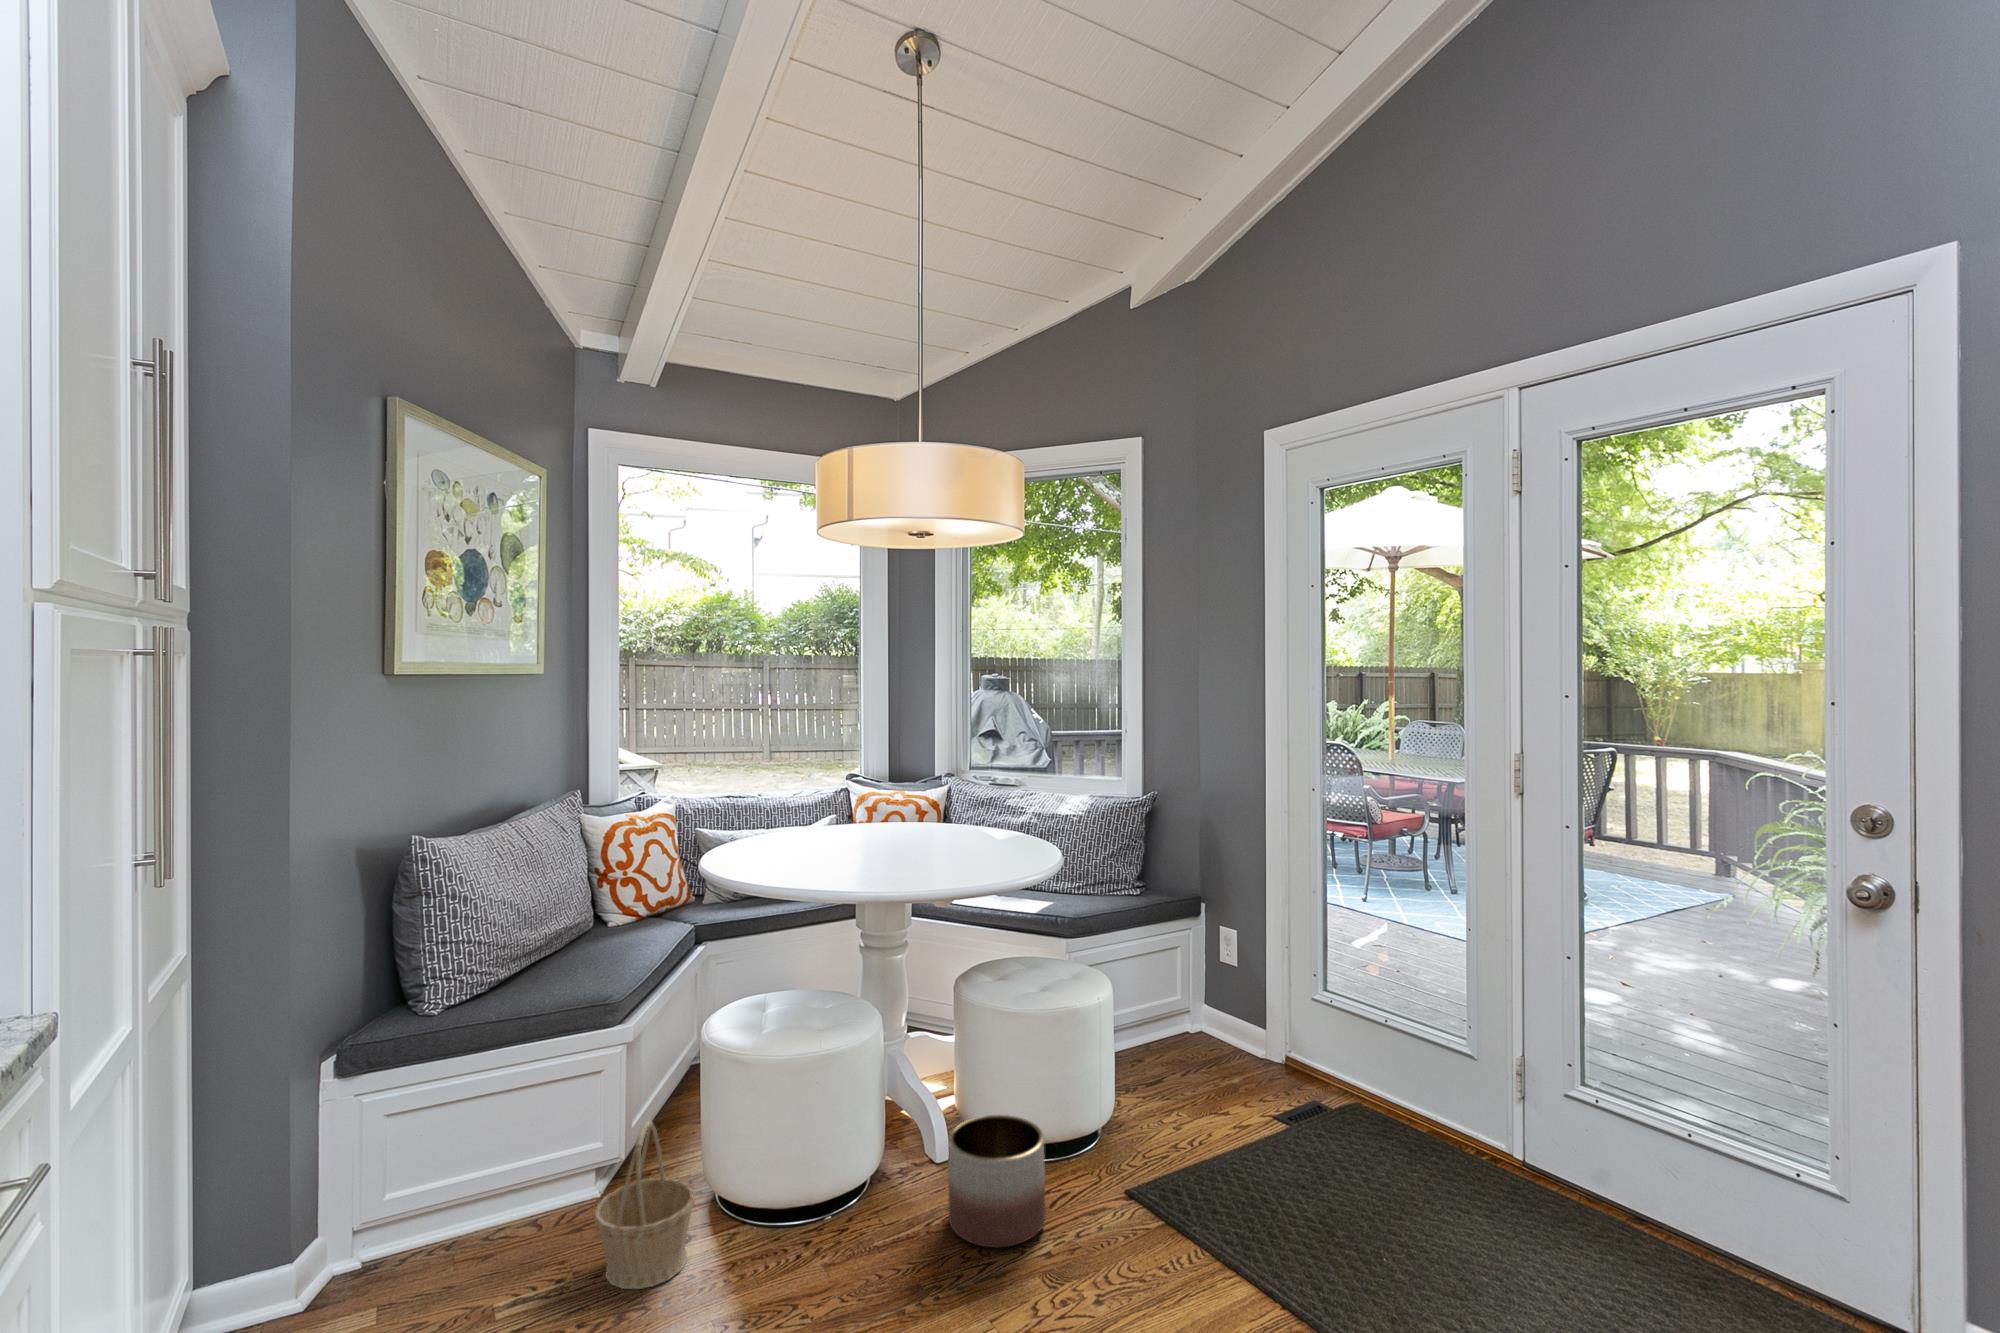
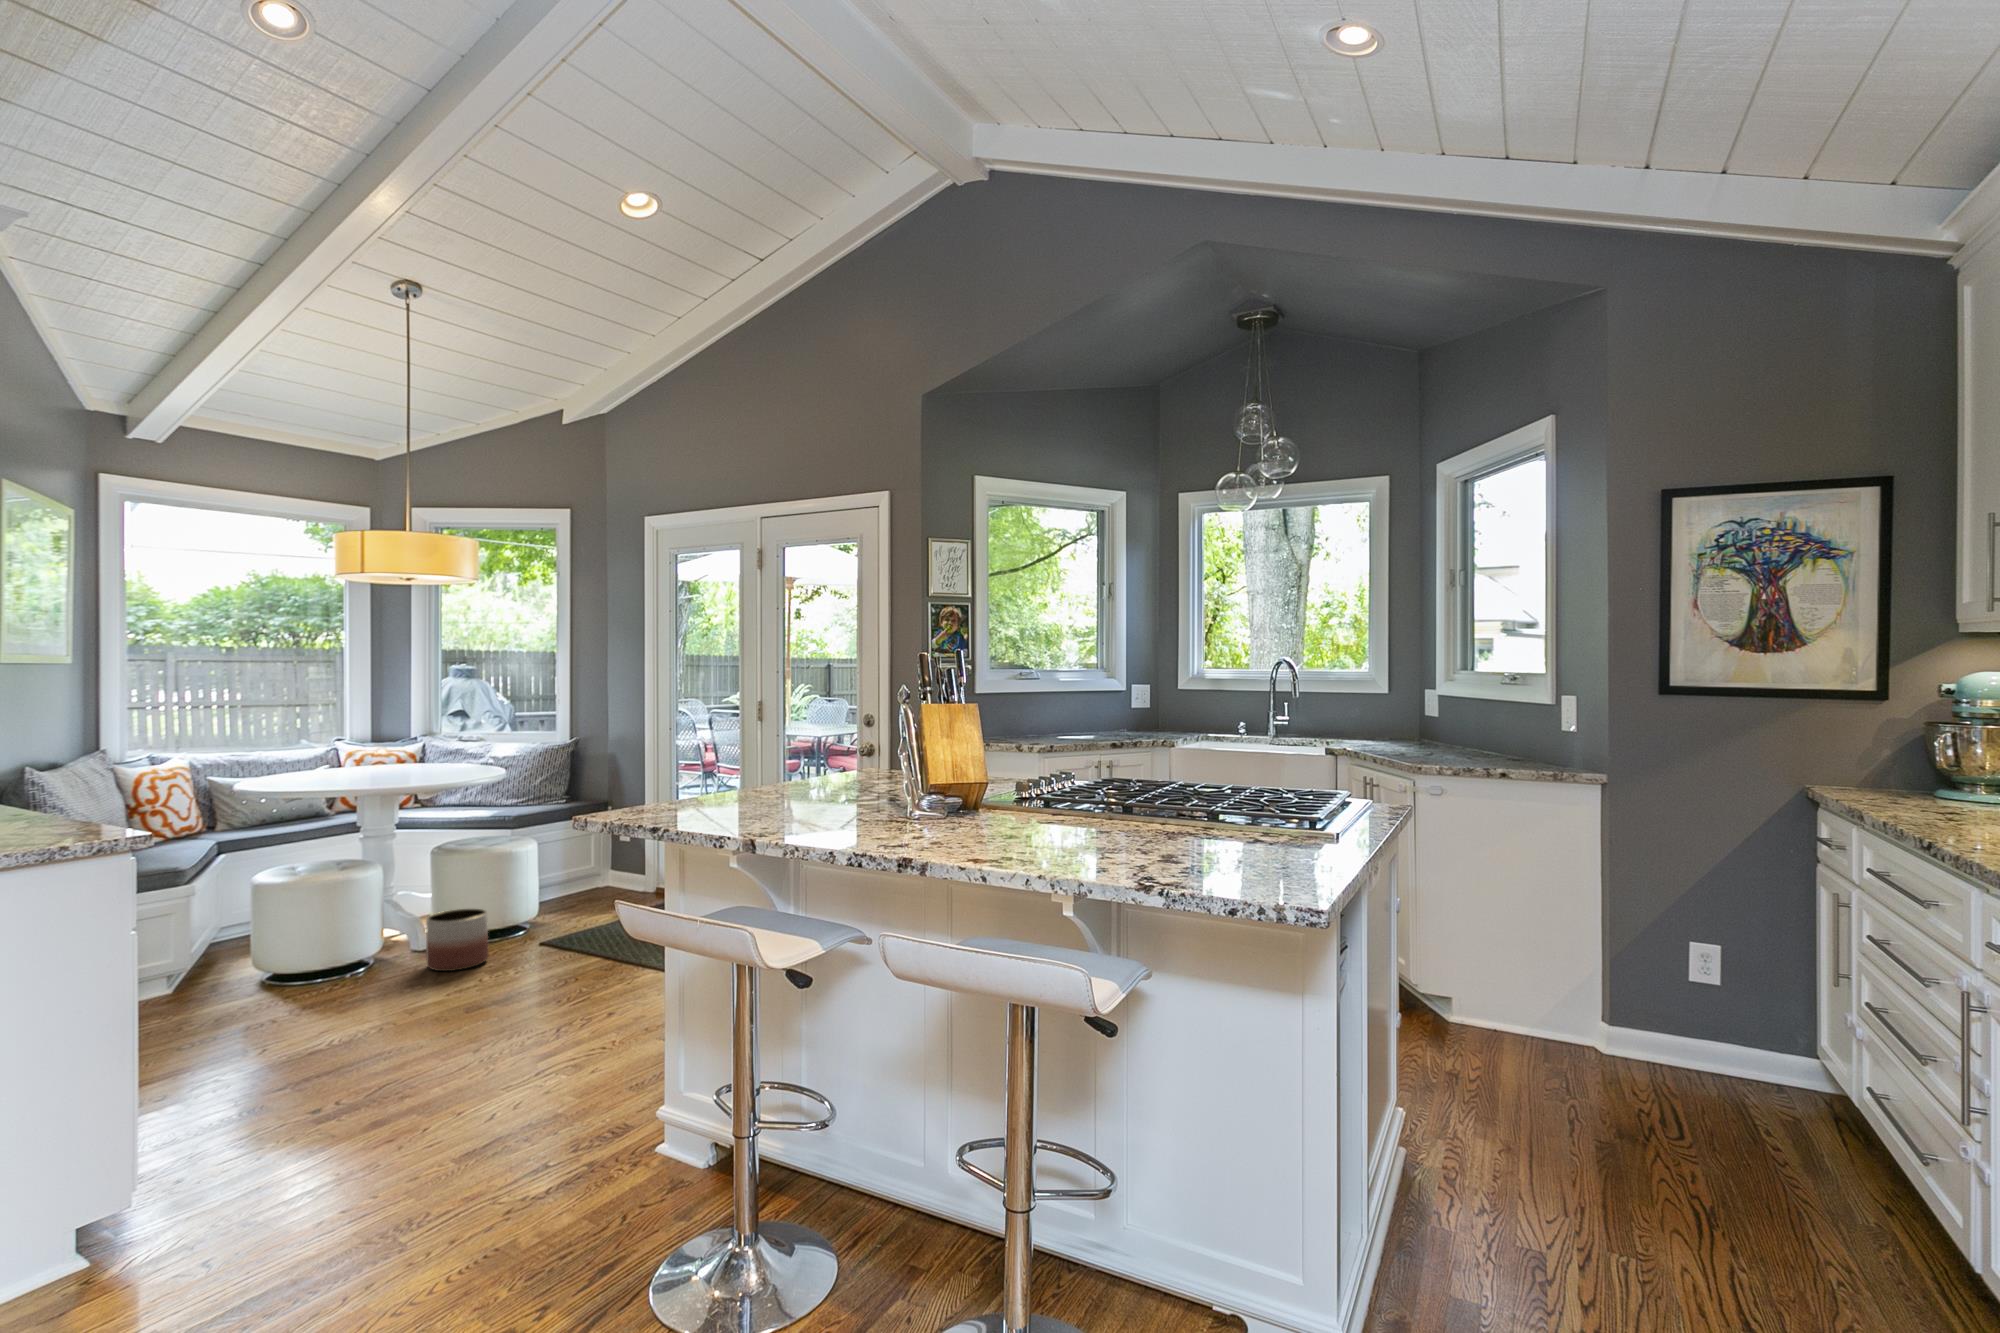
basket: present [594,1121,695,1289] -> none [185,920,256,1011]

